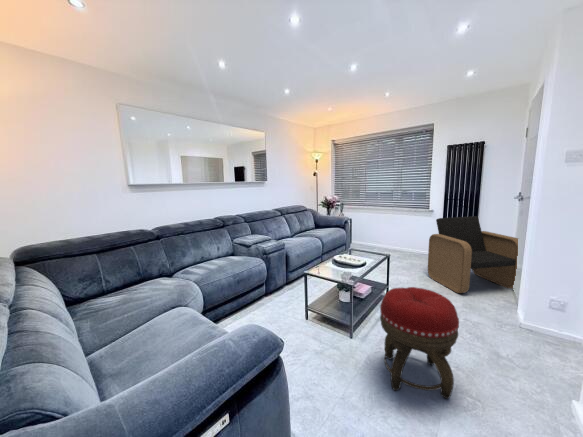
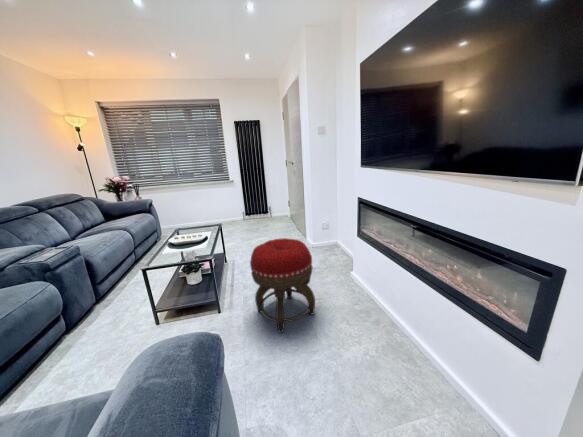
armchair: present [428,216,518,293] -> none [242,180,303,241]

